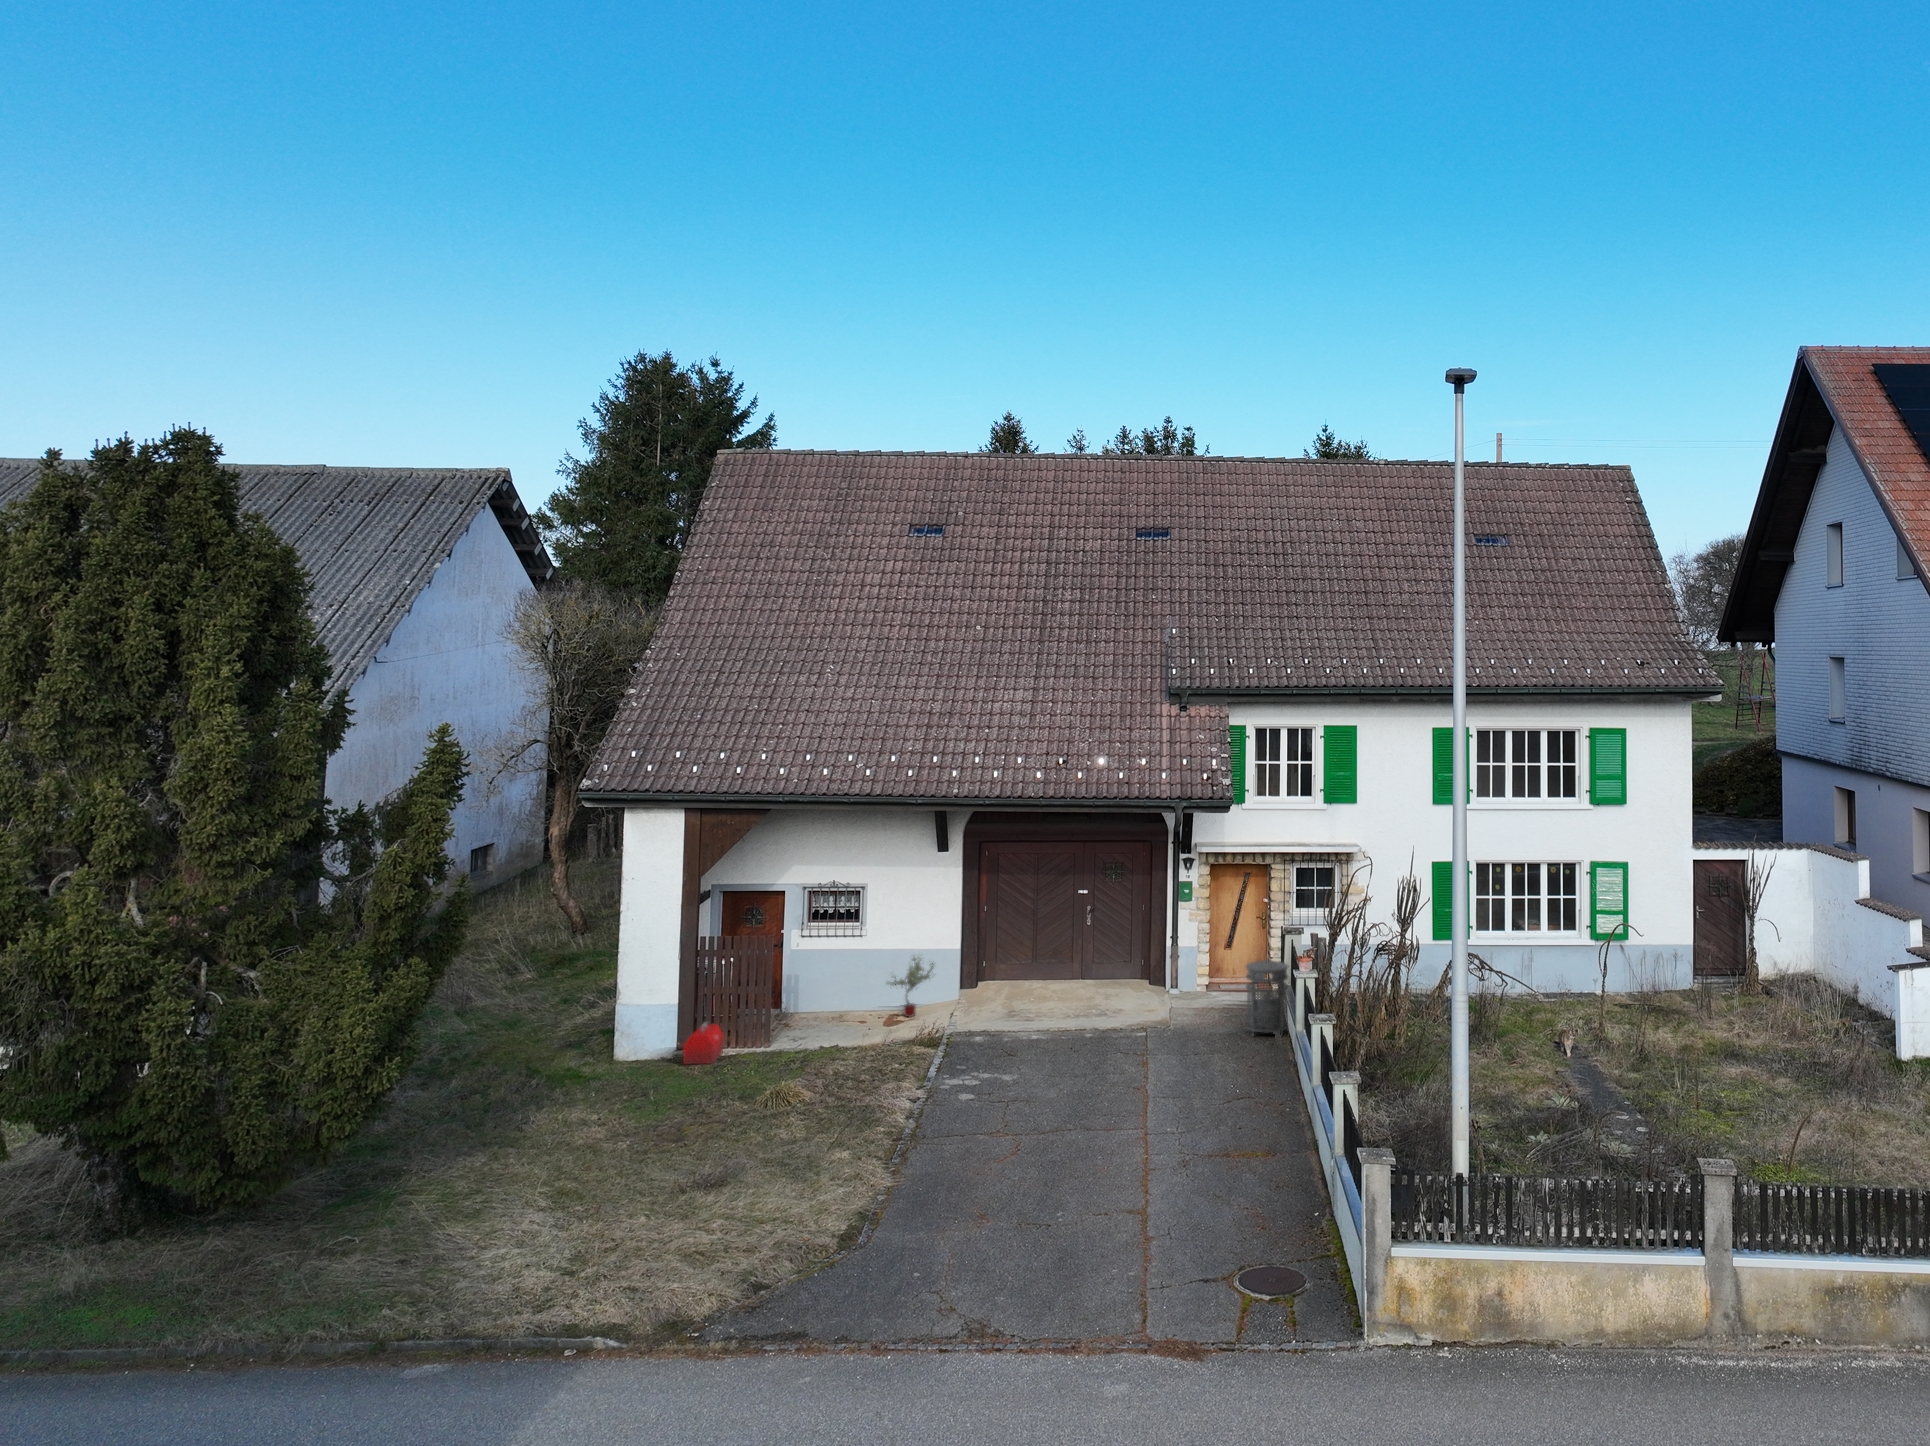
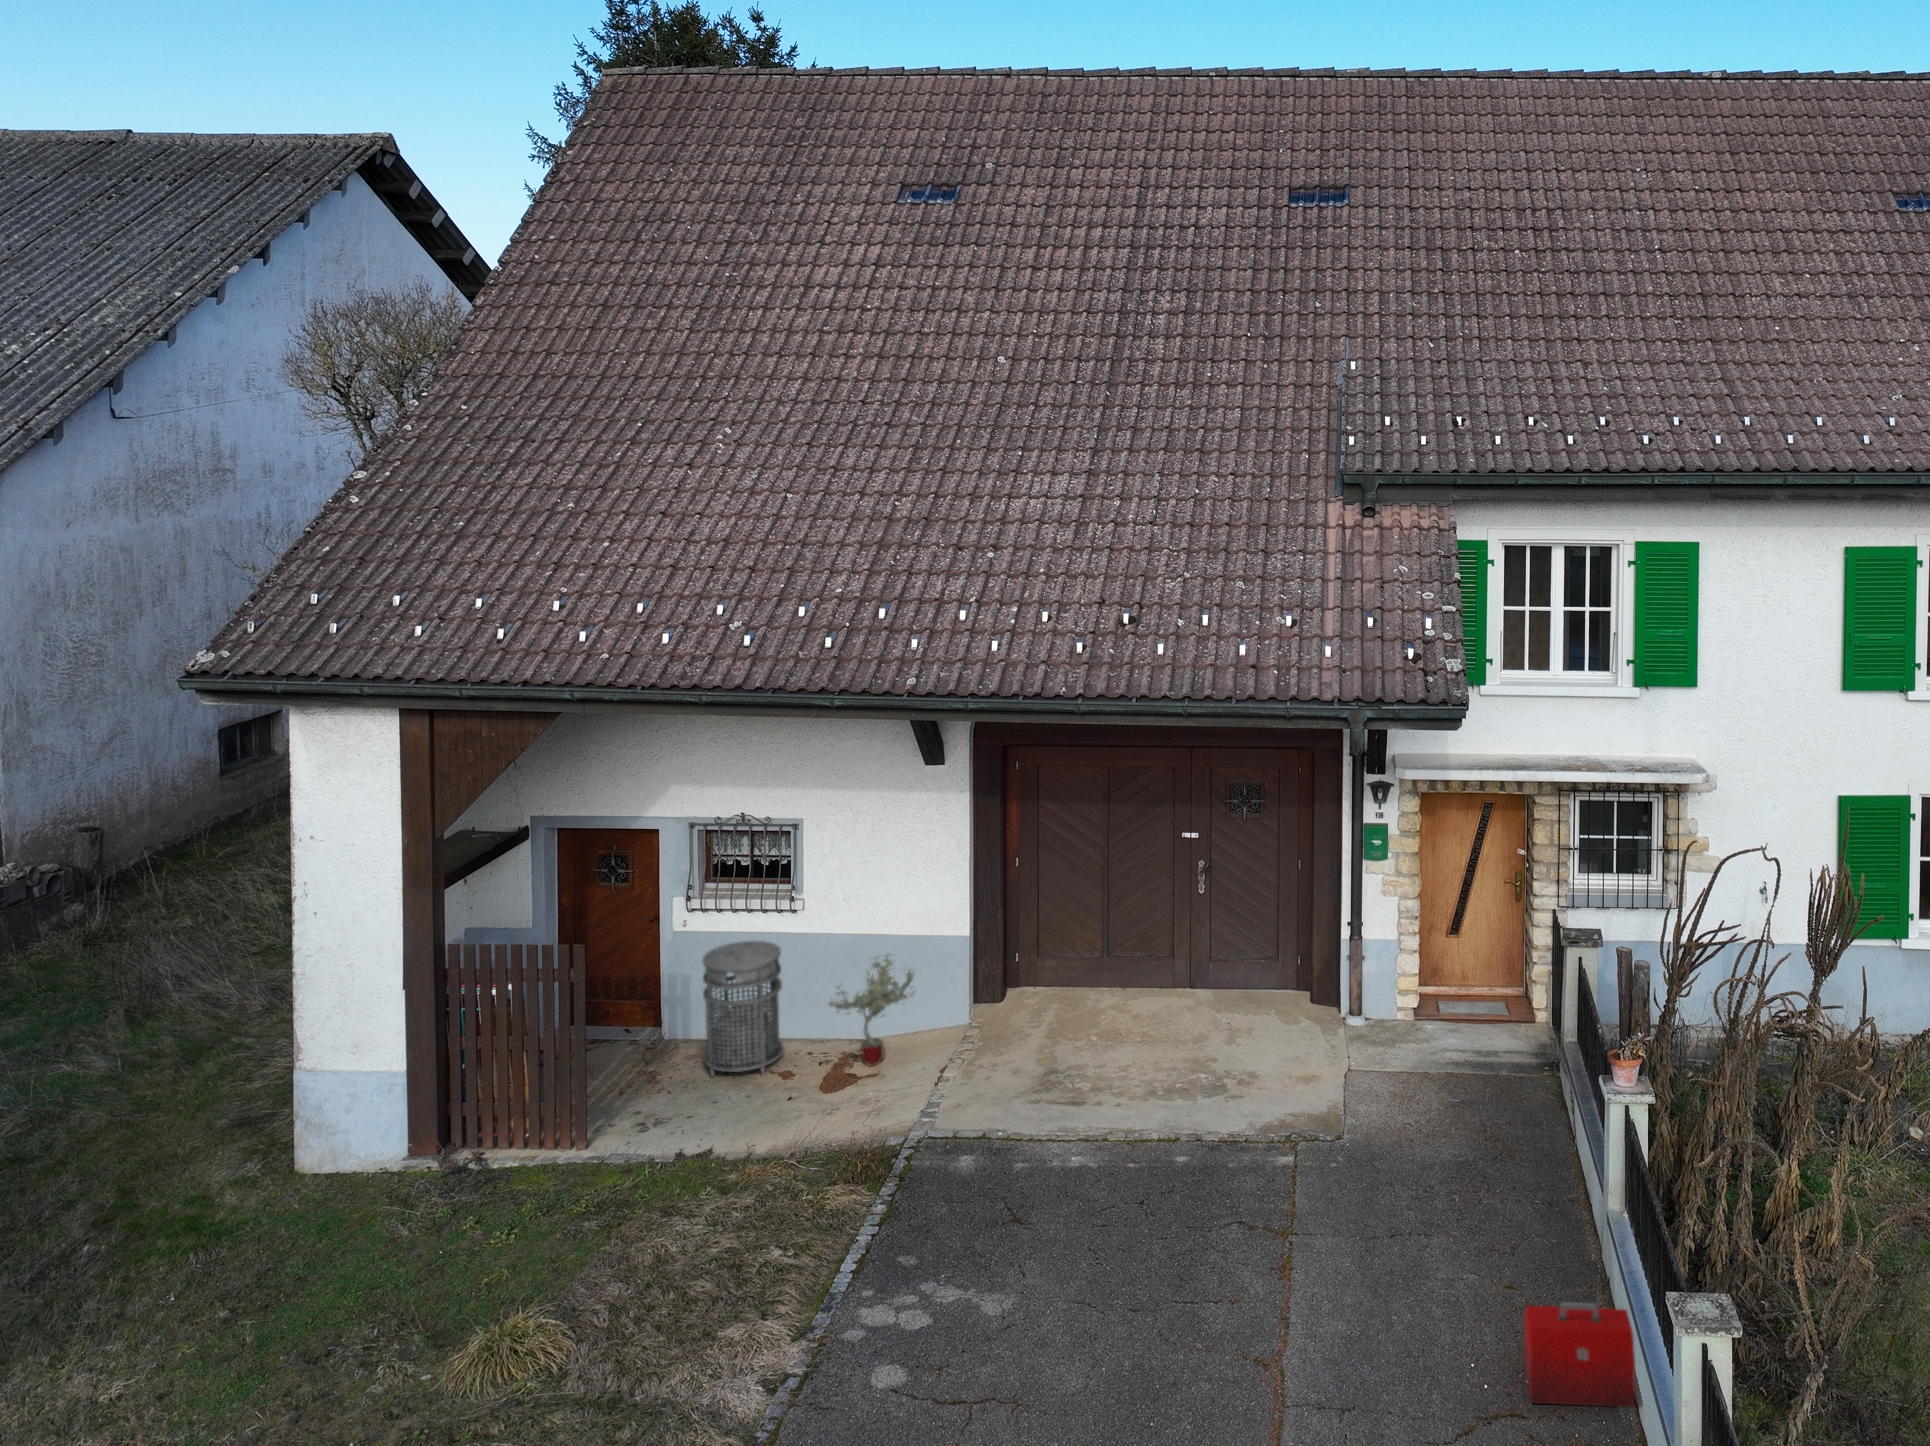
trash can: present [1245,960,1289,1037] -> present [703,941,784,1077]
toolbox: present [683,1023,724,1064] -> present [1524,1302,1635,1407]

